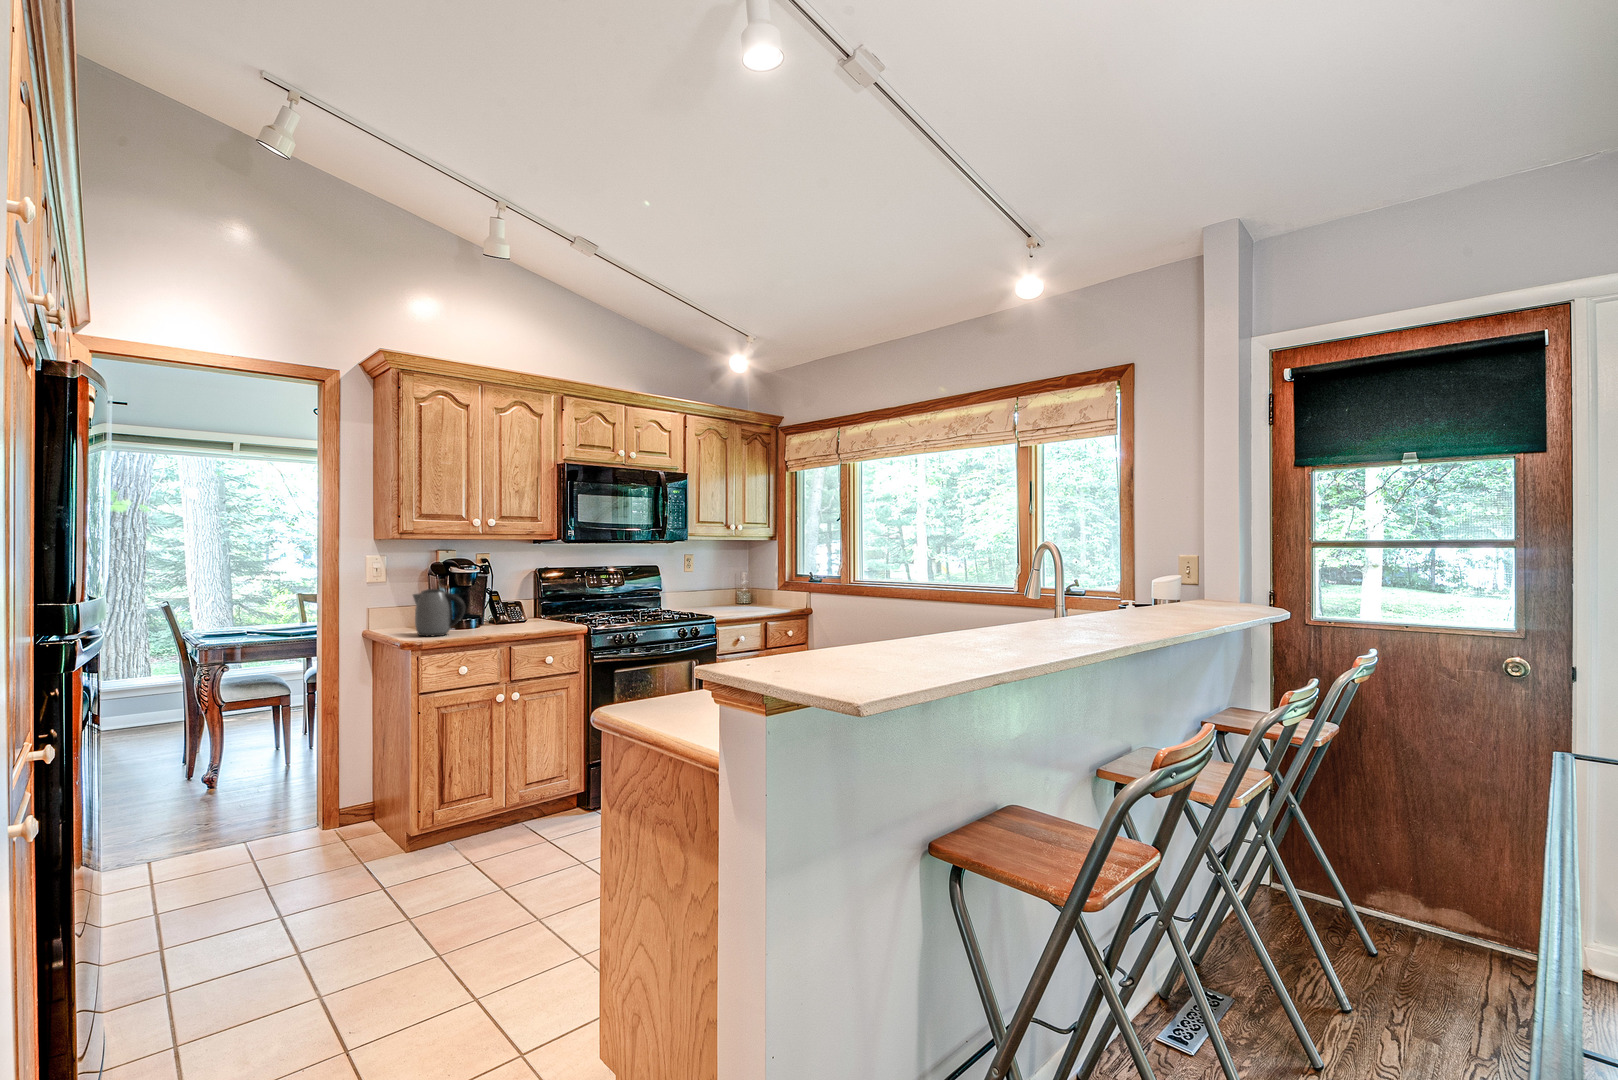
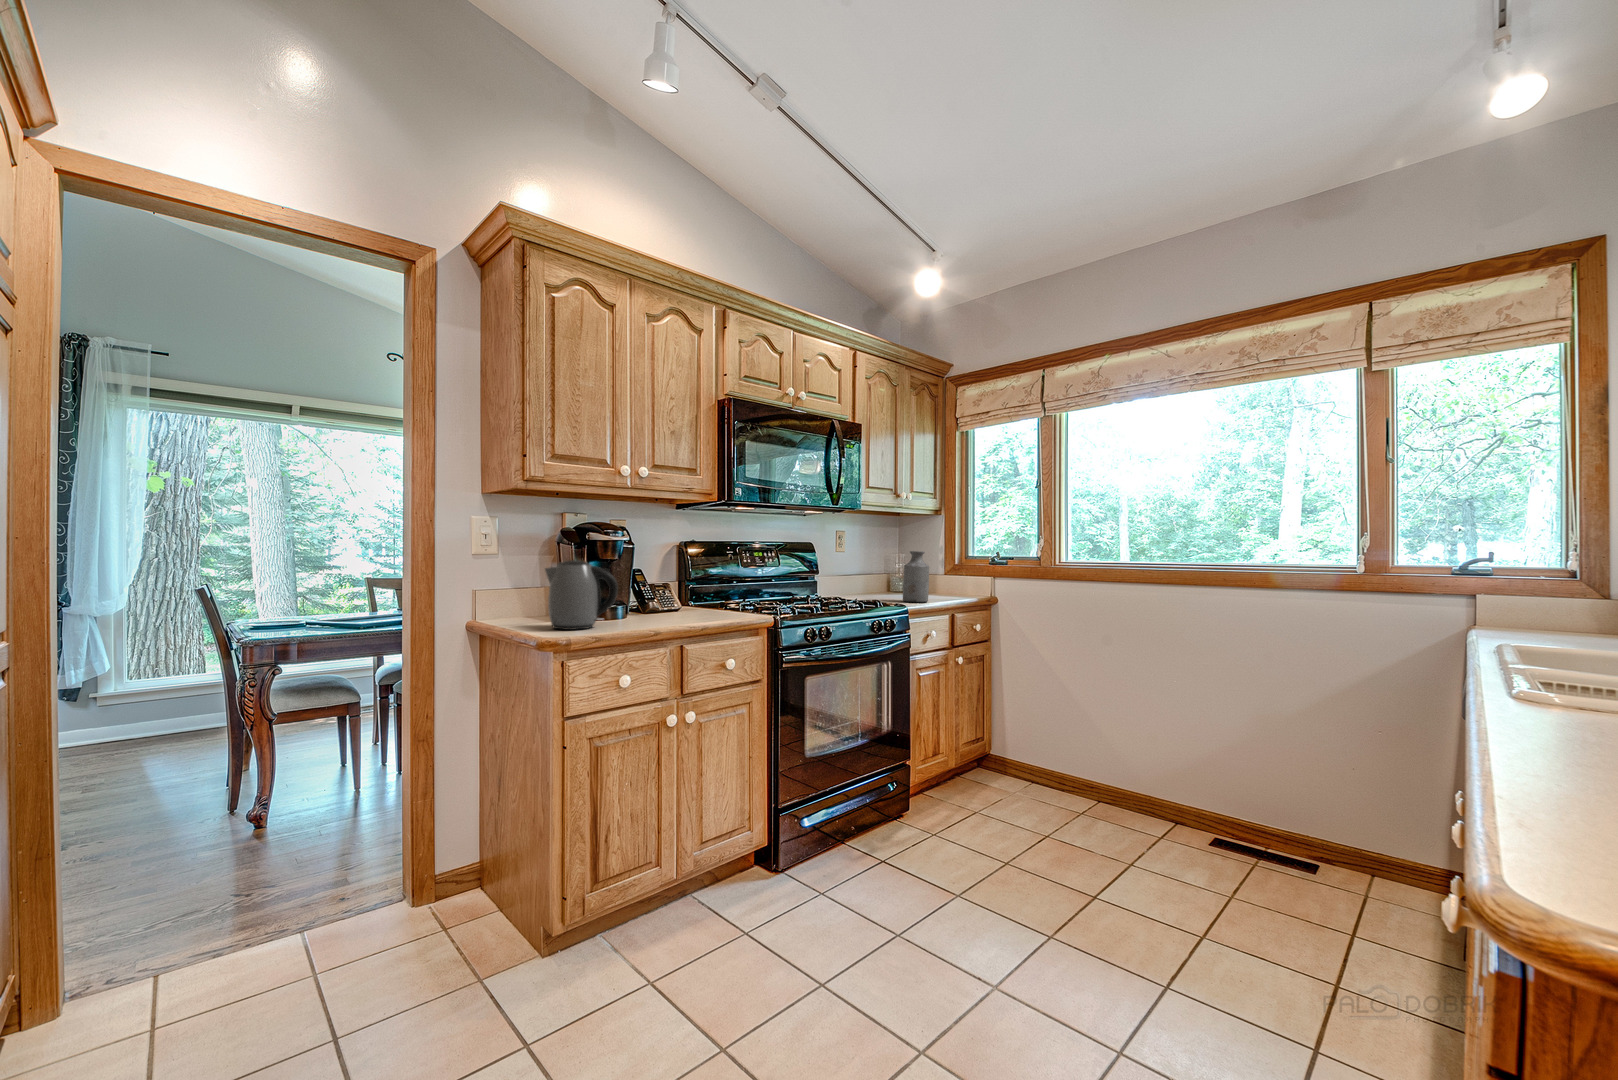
bottle: none [718,574,739,615] -> present [903,551,929,602]

